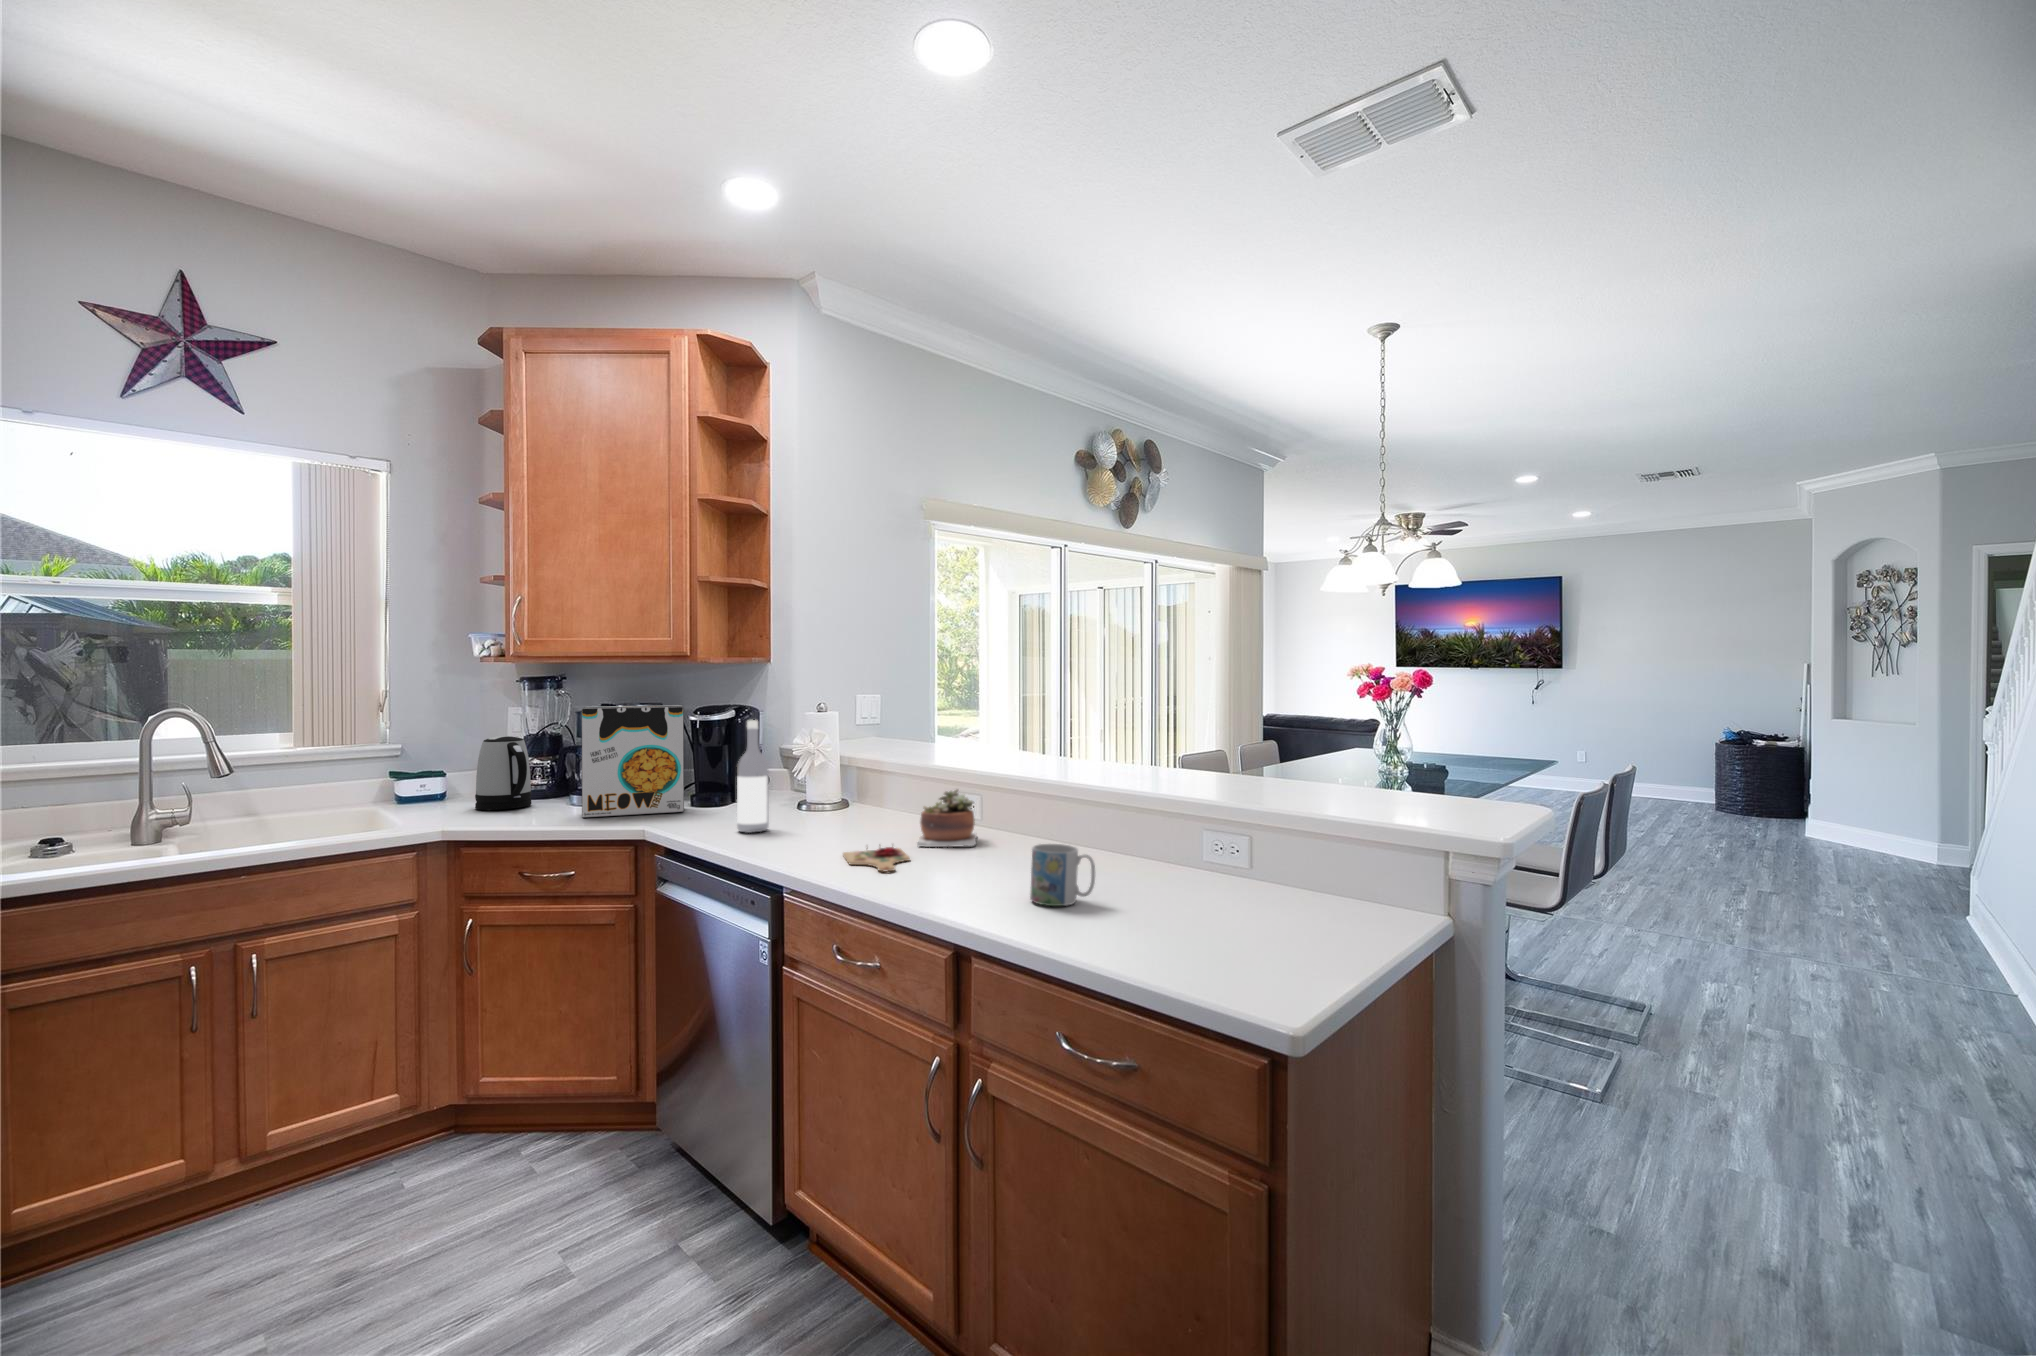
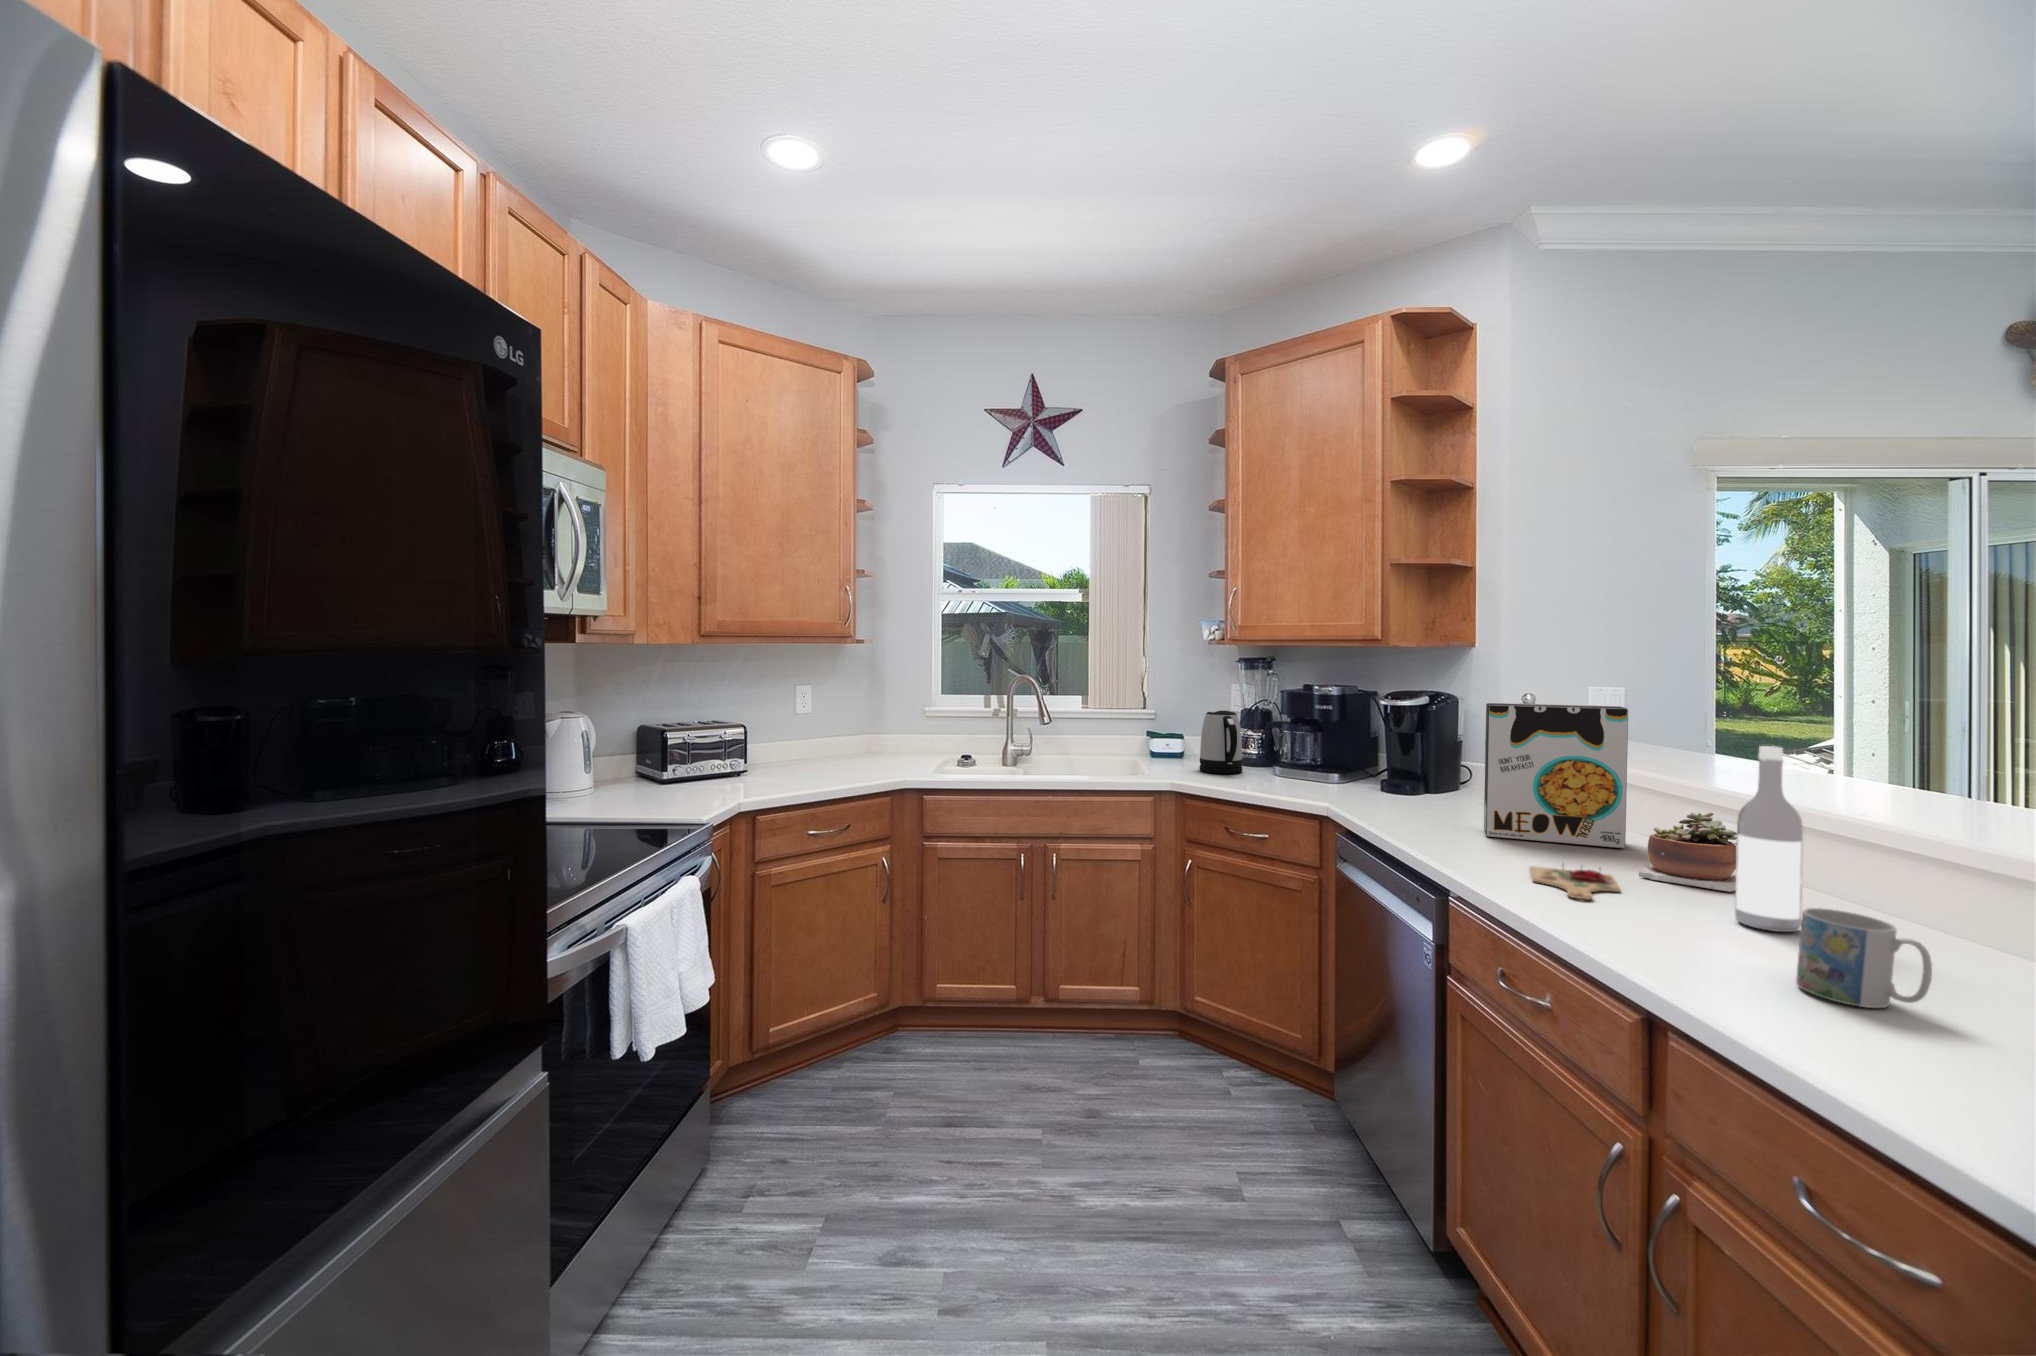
cereal box: present [582,705,684,818] -> present [1484,703,1628,848]
wine bottle: present [737,720,769,833] -> present [1735,746,1803,932]

